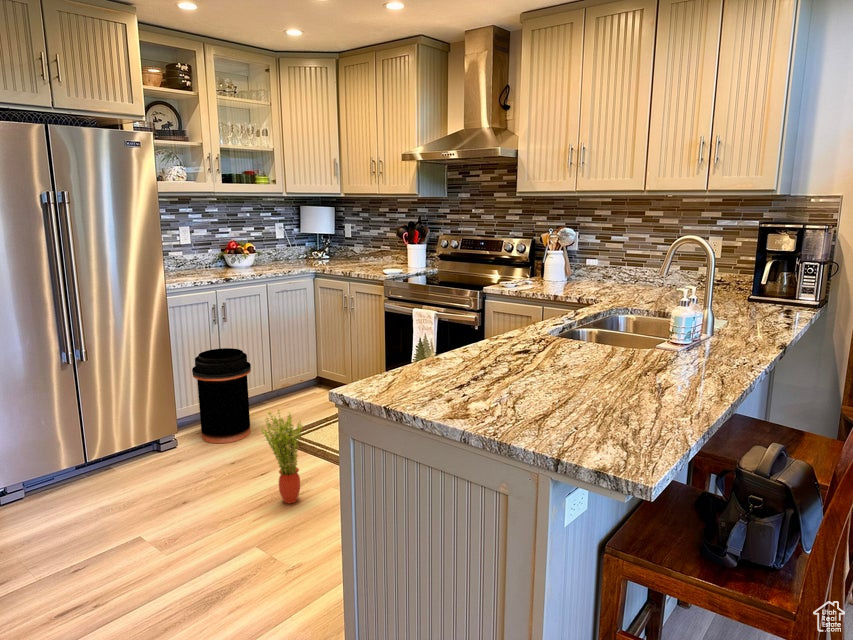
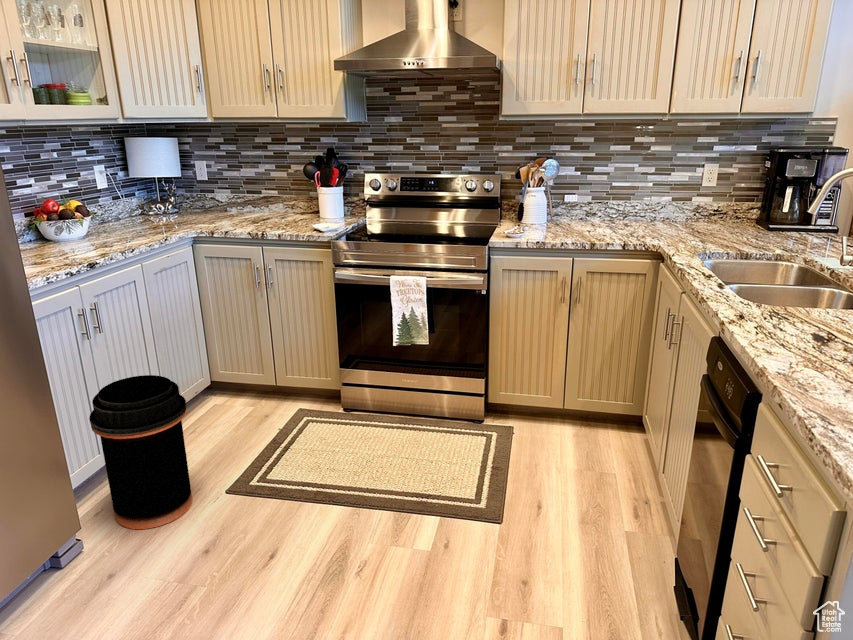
potted plant: present [261,409,303,503] -> none [338,460,399,590]

